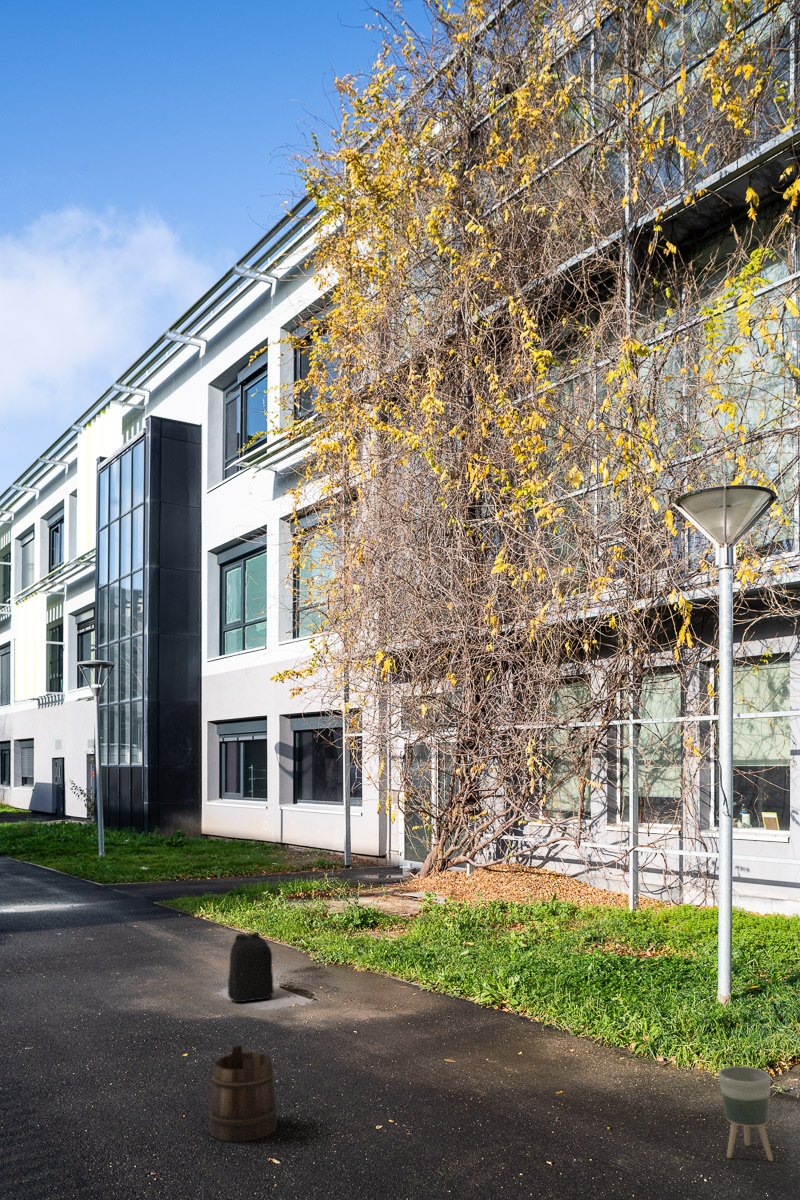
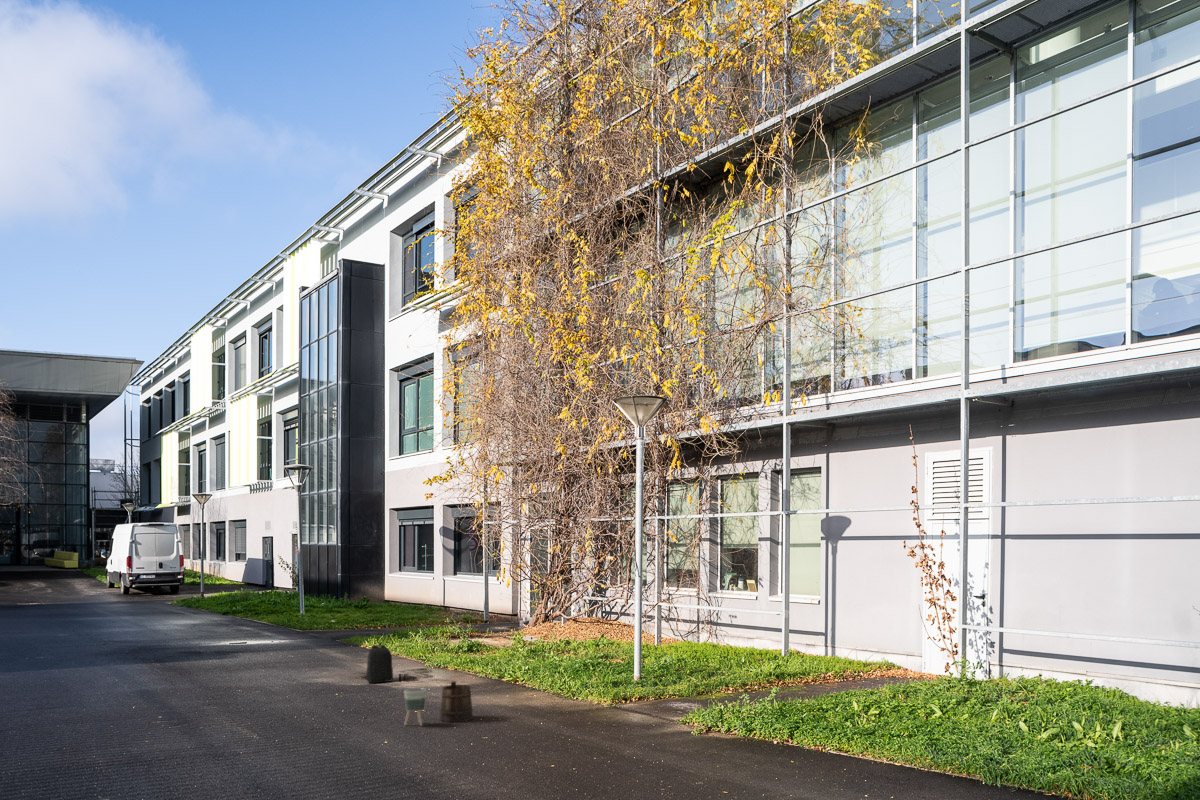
bucket: present [209,1045,277,1142] -> present [440,681,473,722]
planter: present [718,1066,773,1161] -> present [404,688,426,726]

